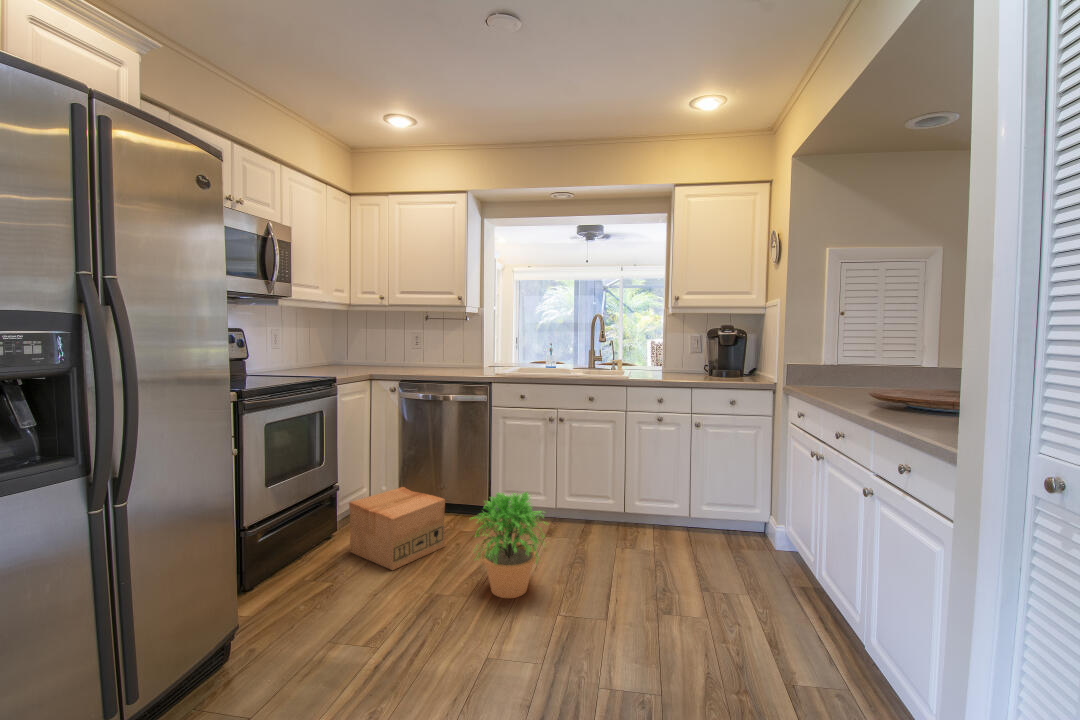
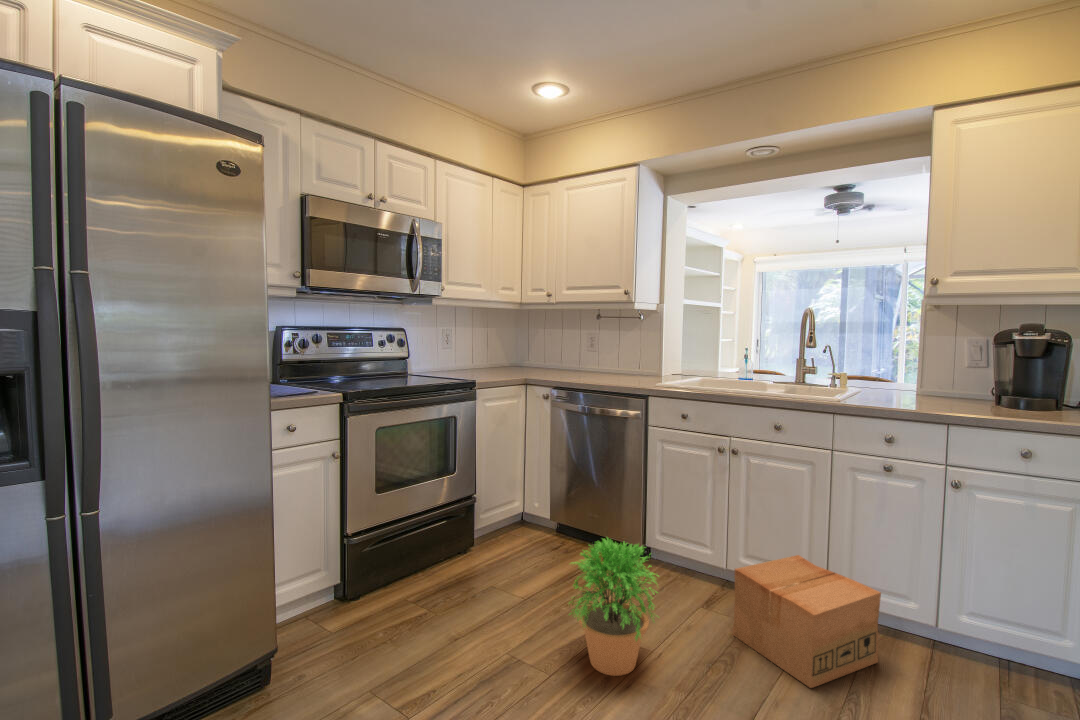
cardboard box: present [349,487,445,570] -> present [733,555,881,688]

